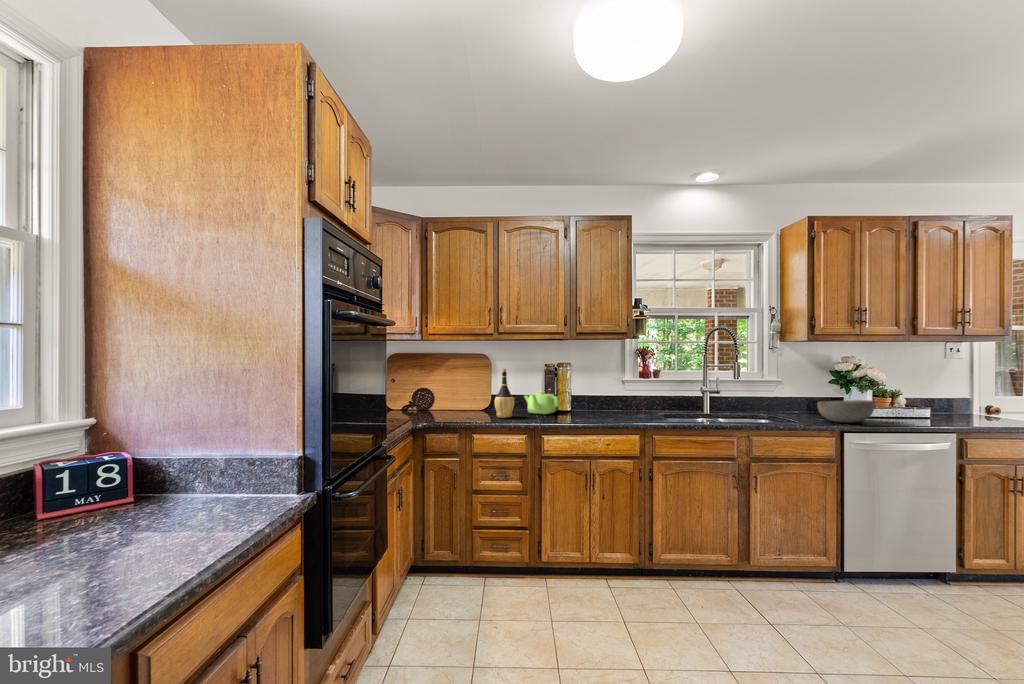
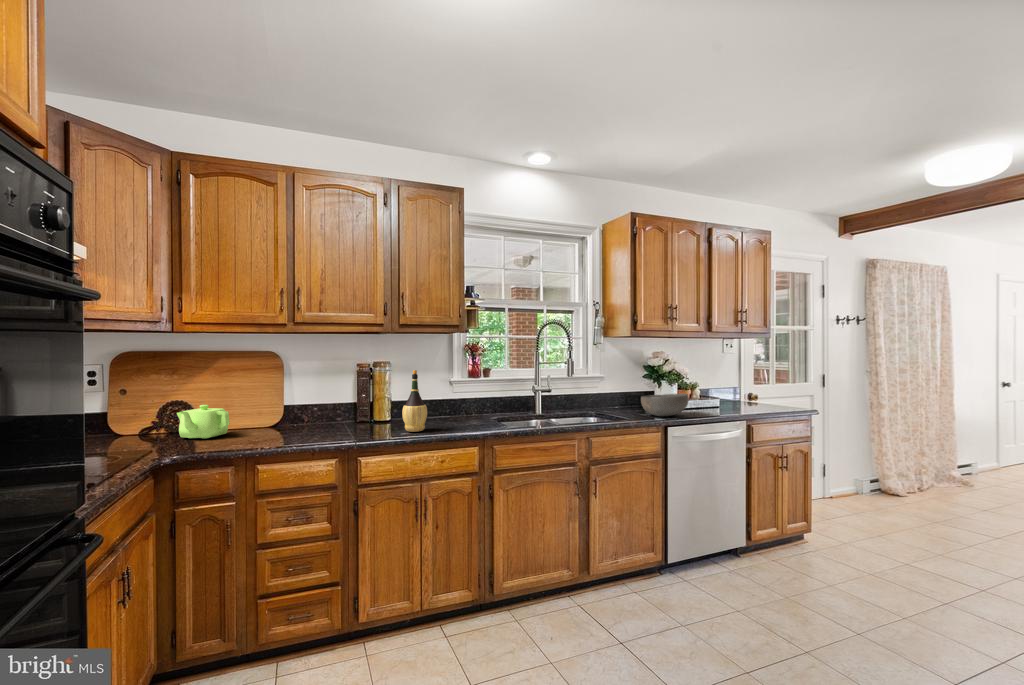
wine bottle: present [495,369,514,418] -> present [402,370,427,432]
teapot: present [524,391,559,415] -> present [177,405,230,439]

